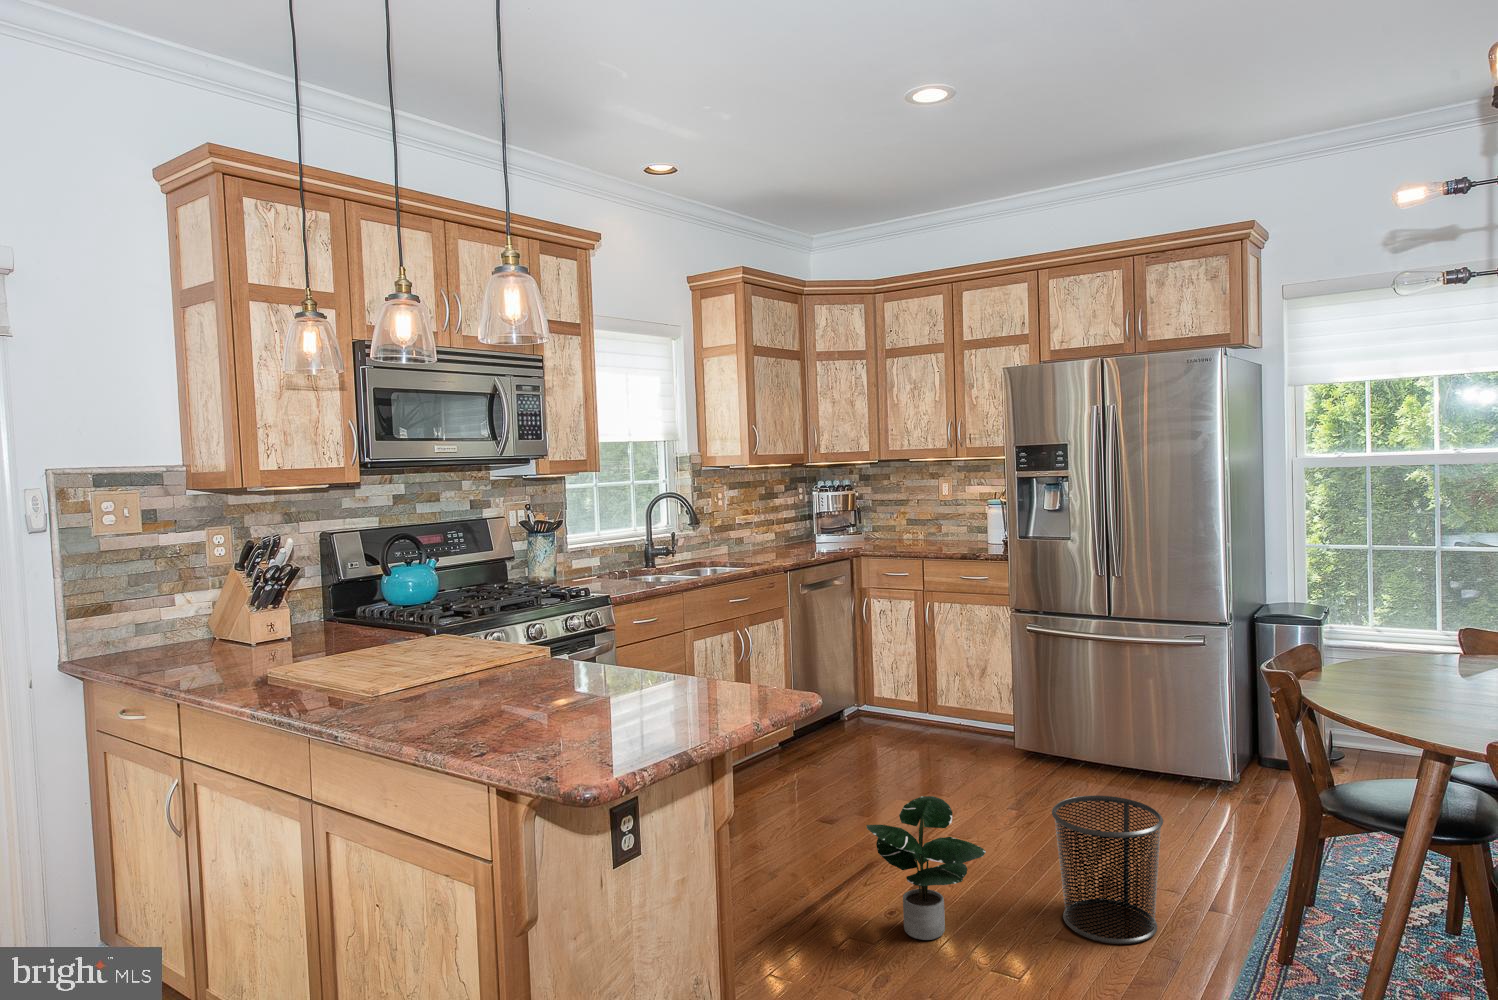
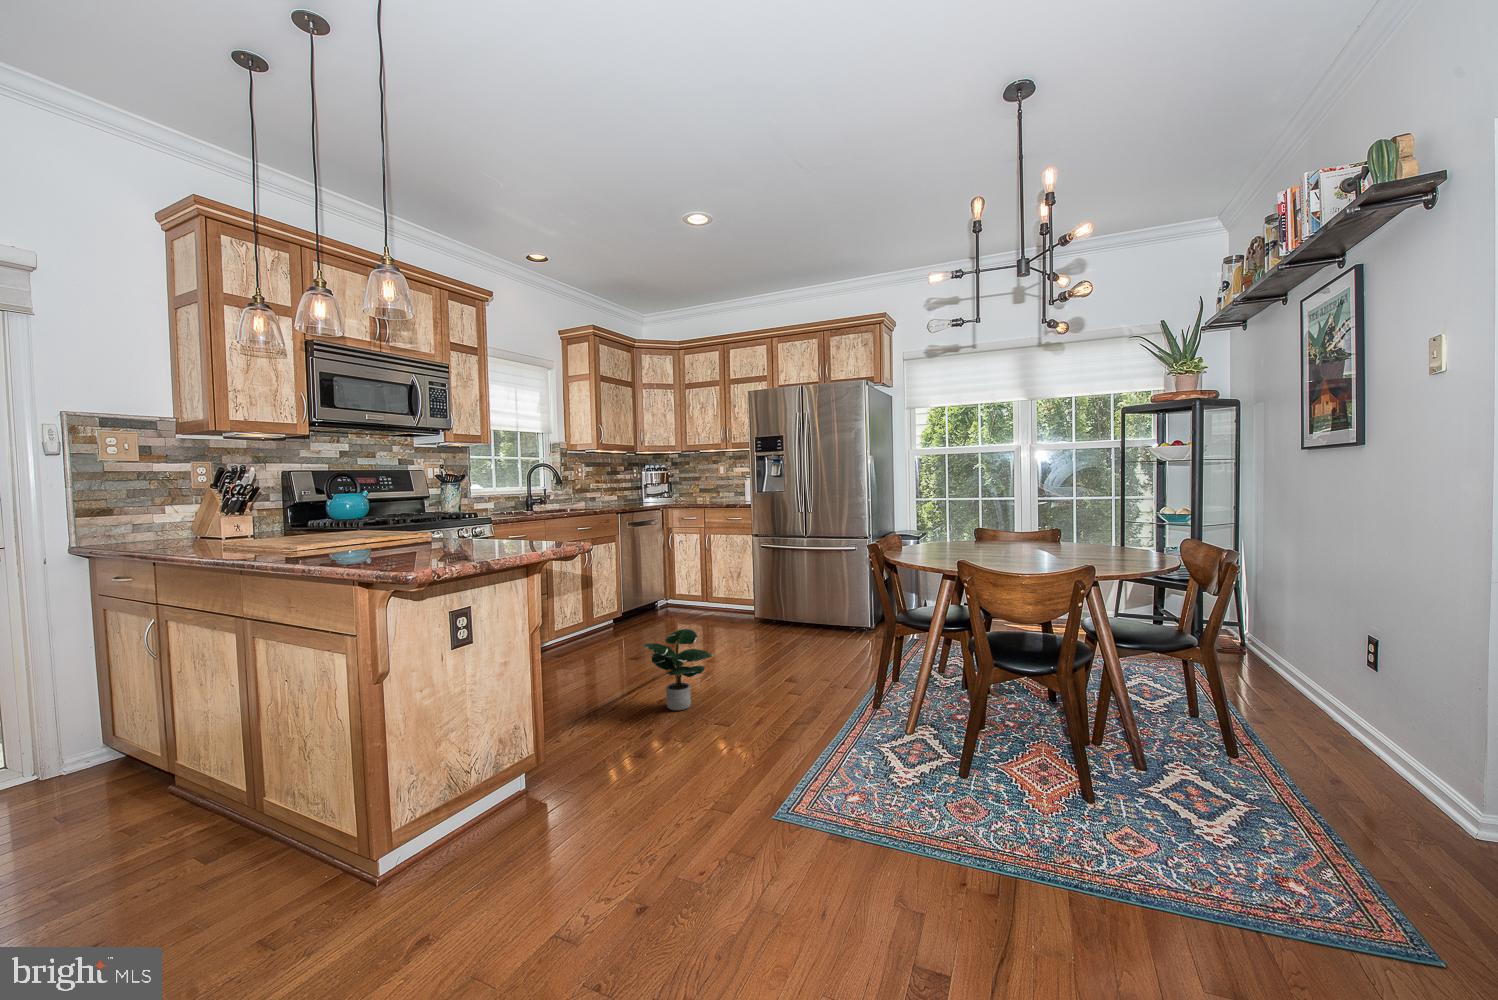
waste bin: present [1052,795,1163,944] -> none [754,625,815,705]

